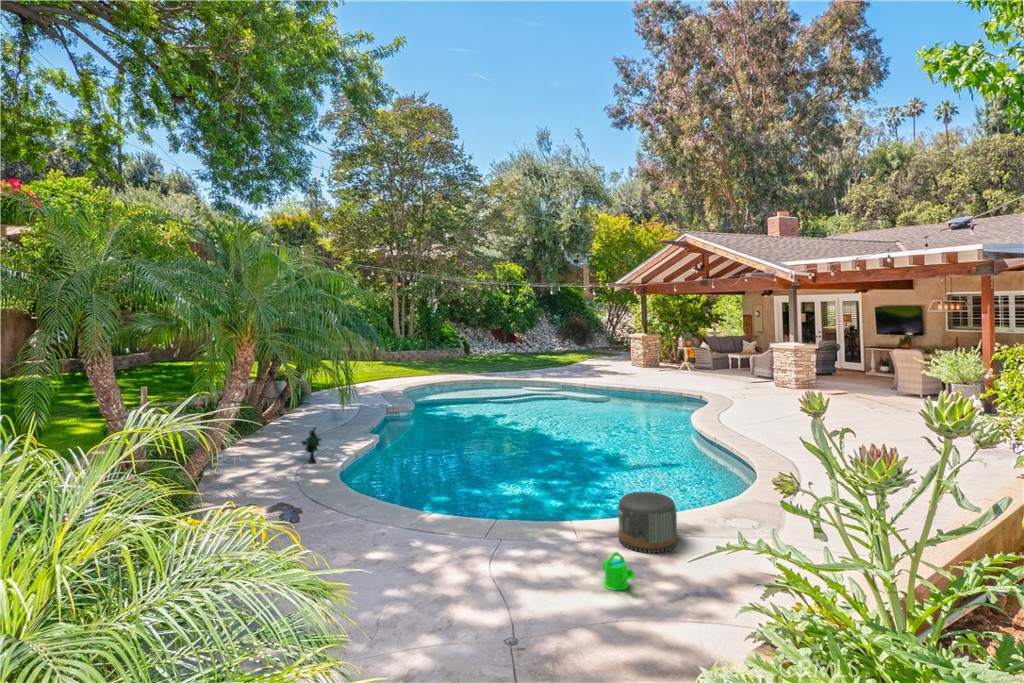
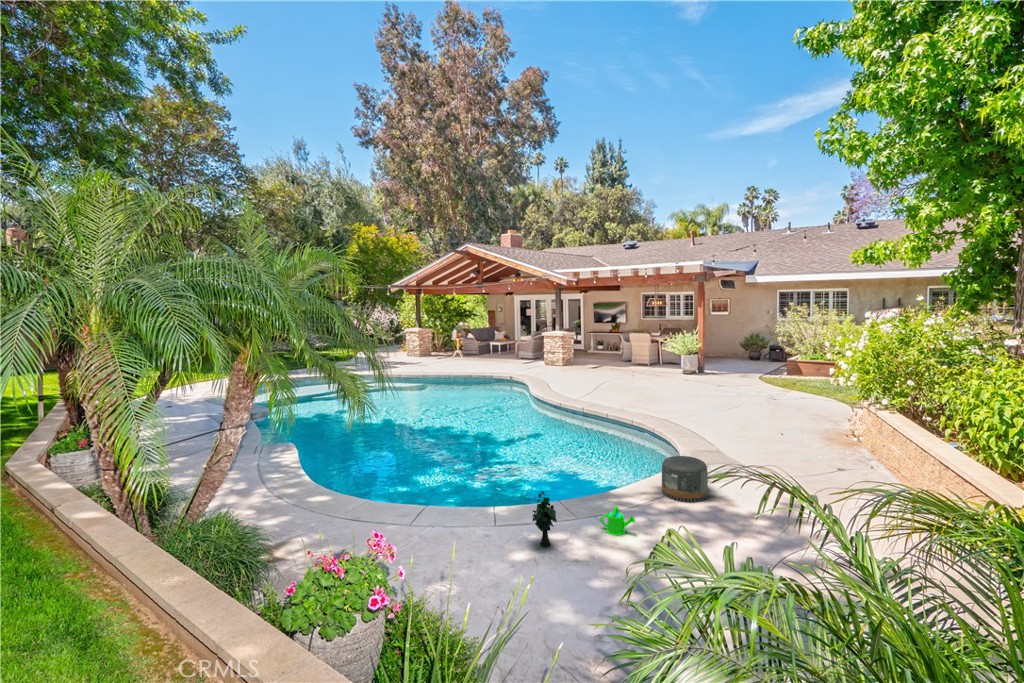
decorative plant: present [301,427,322,463] -> present [532,491,557,547]
watering can: present [603,552,635,590] -> present [600,506,635,535]

